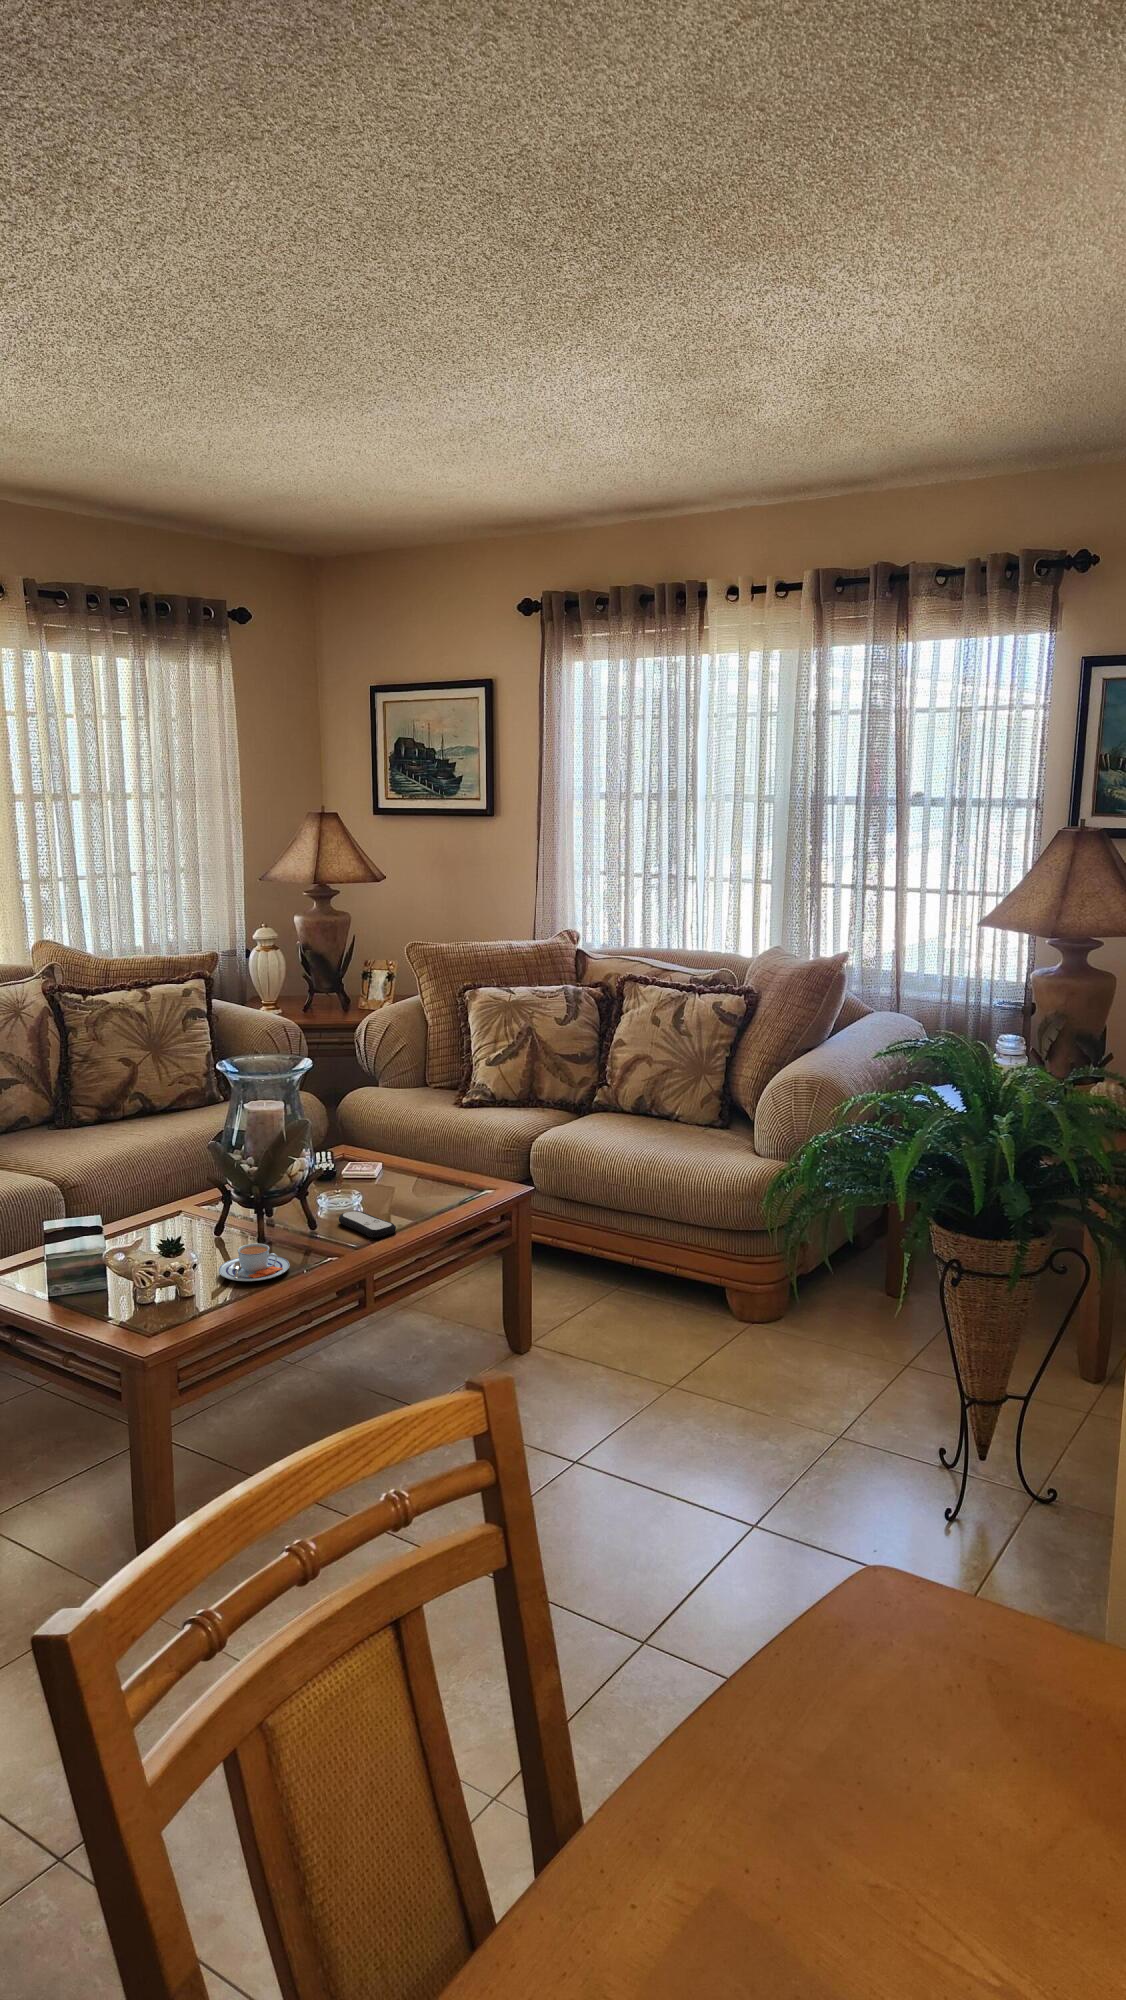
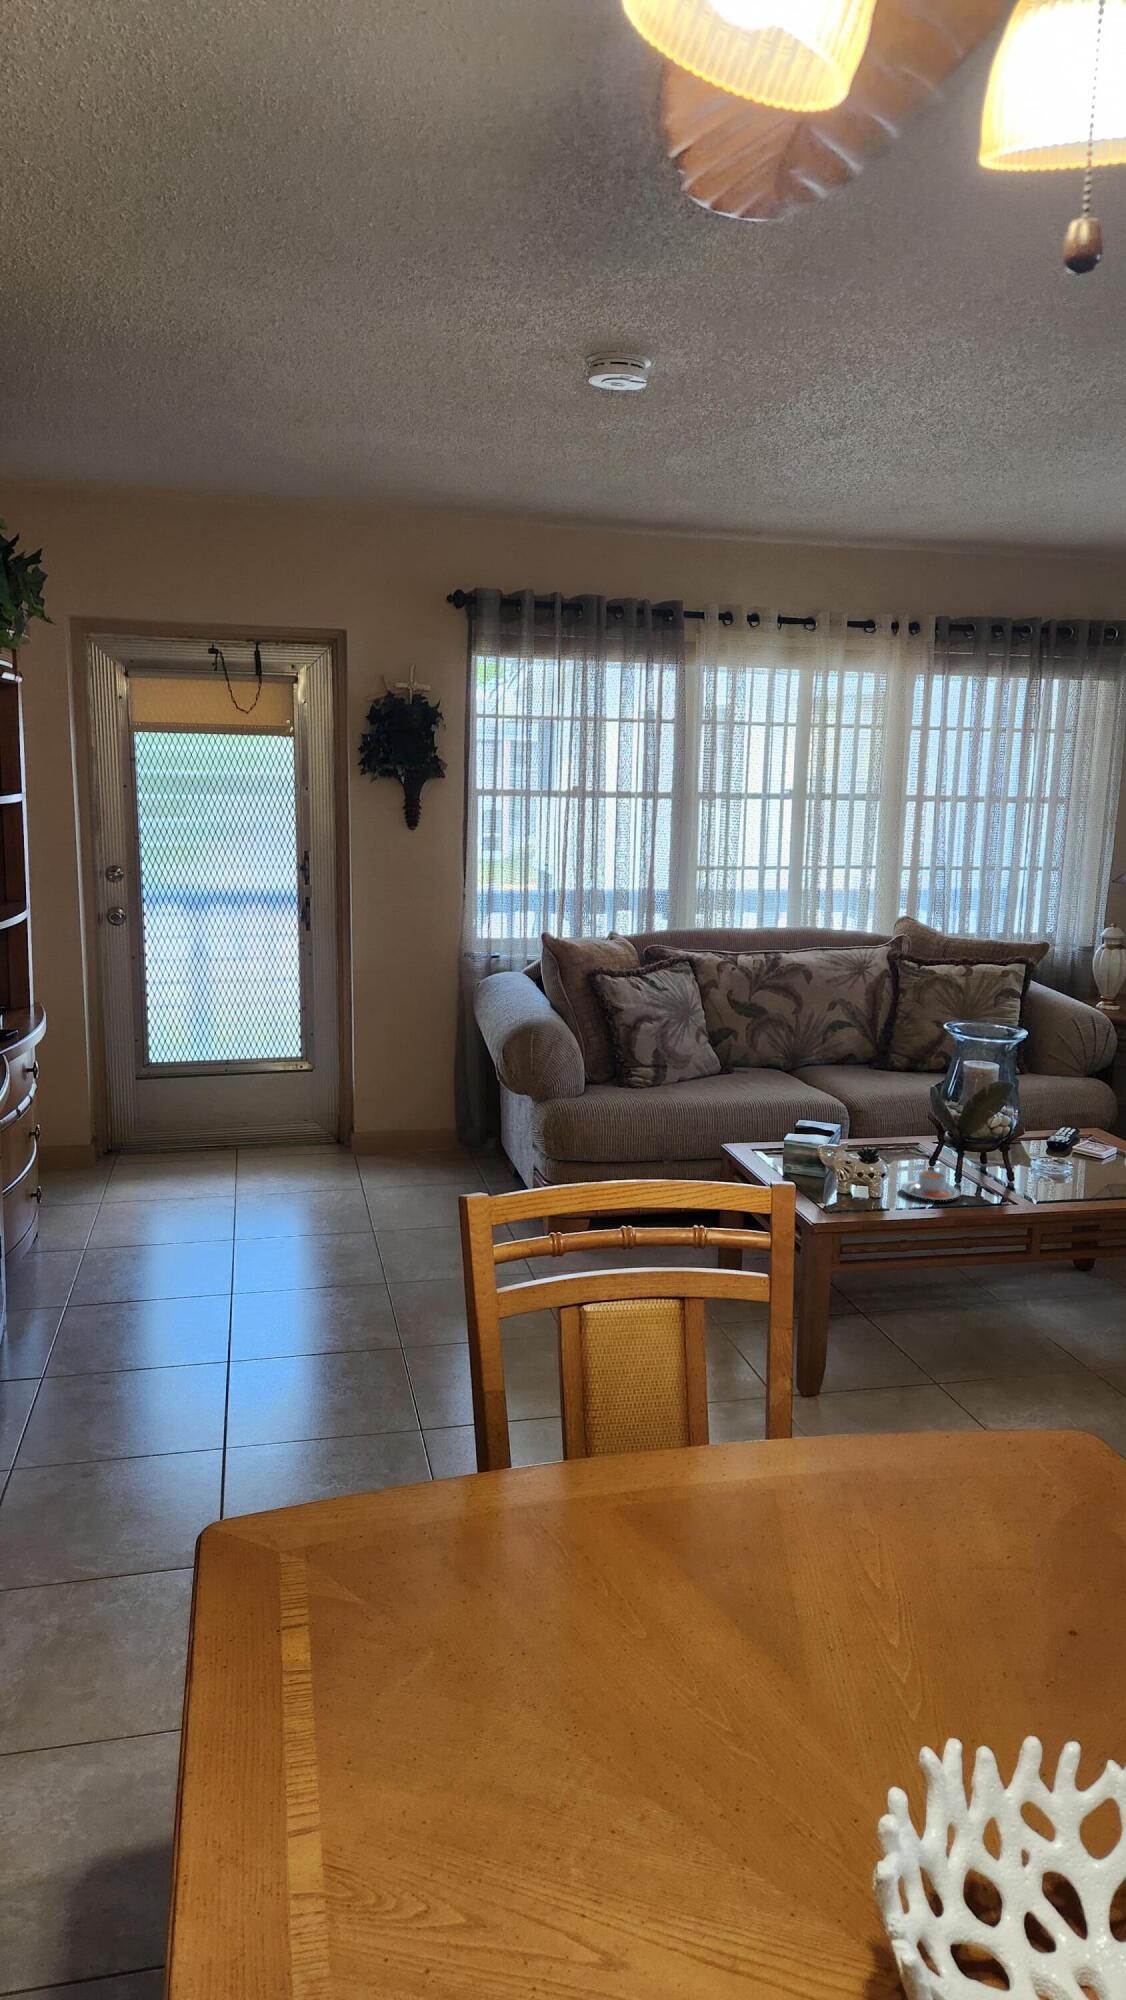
remote control: present [339,1211,396,1238] -> none [1032,1173,1076,1198]

